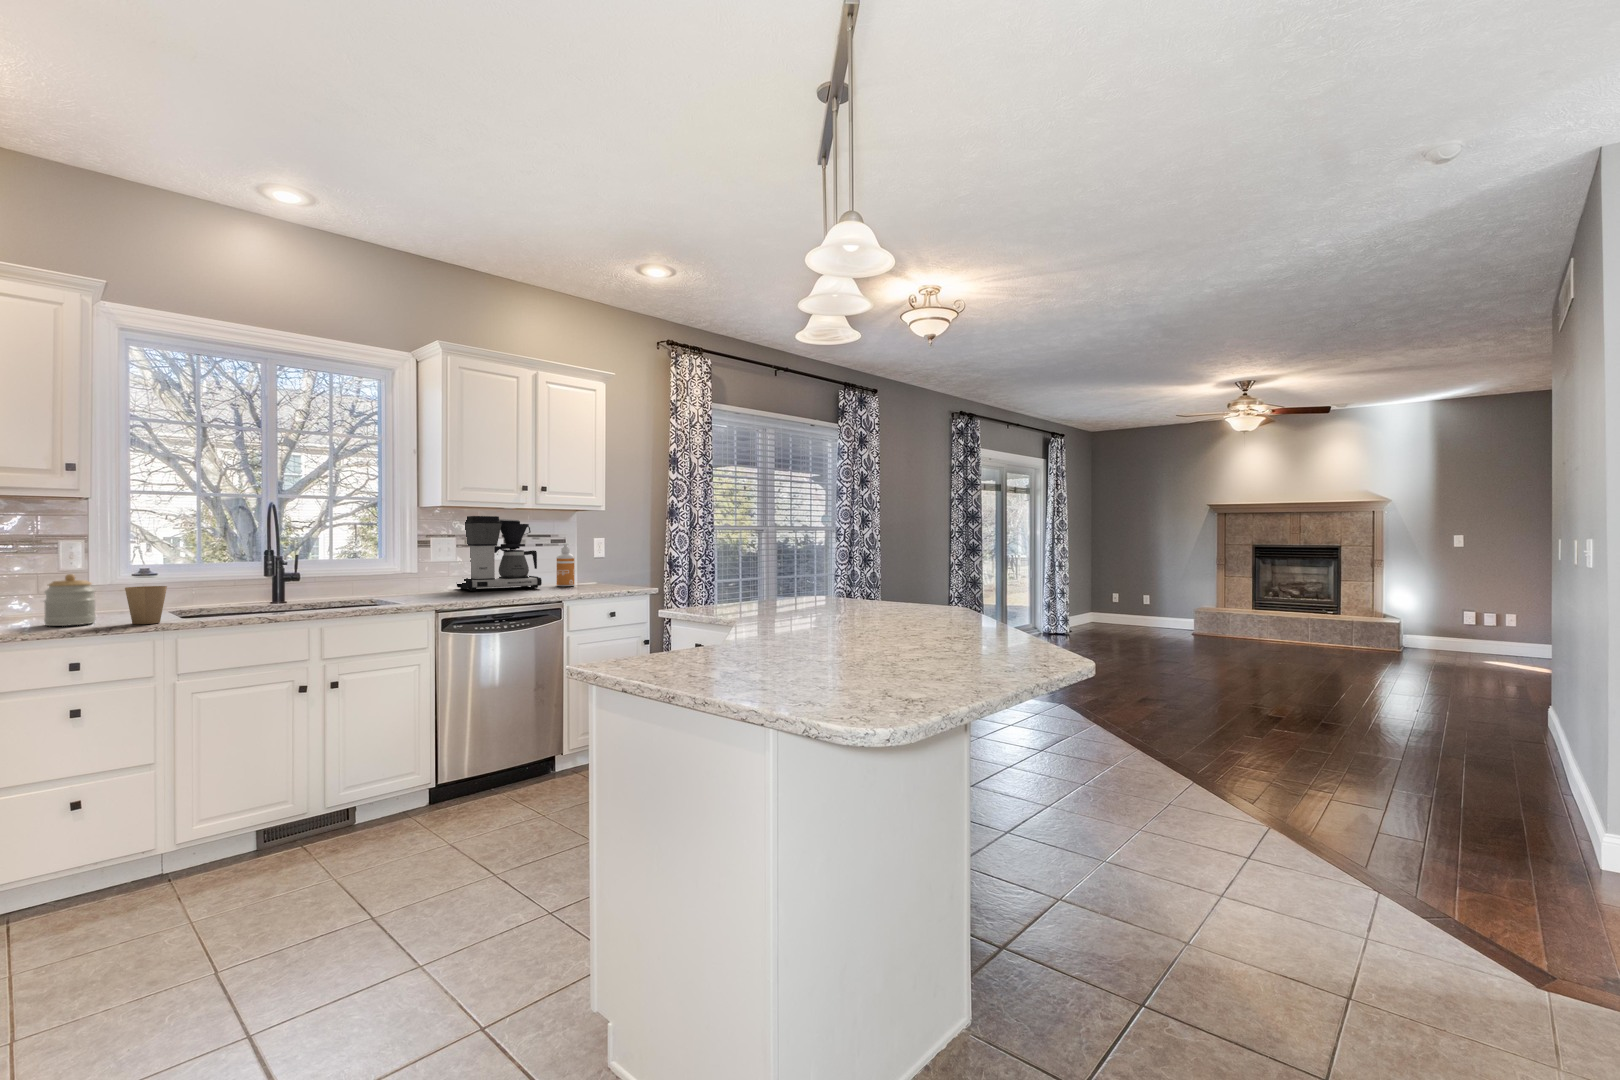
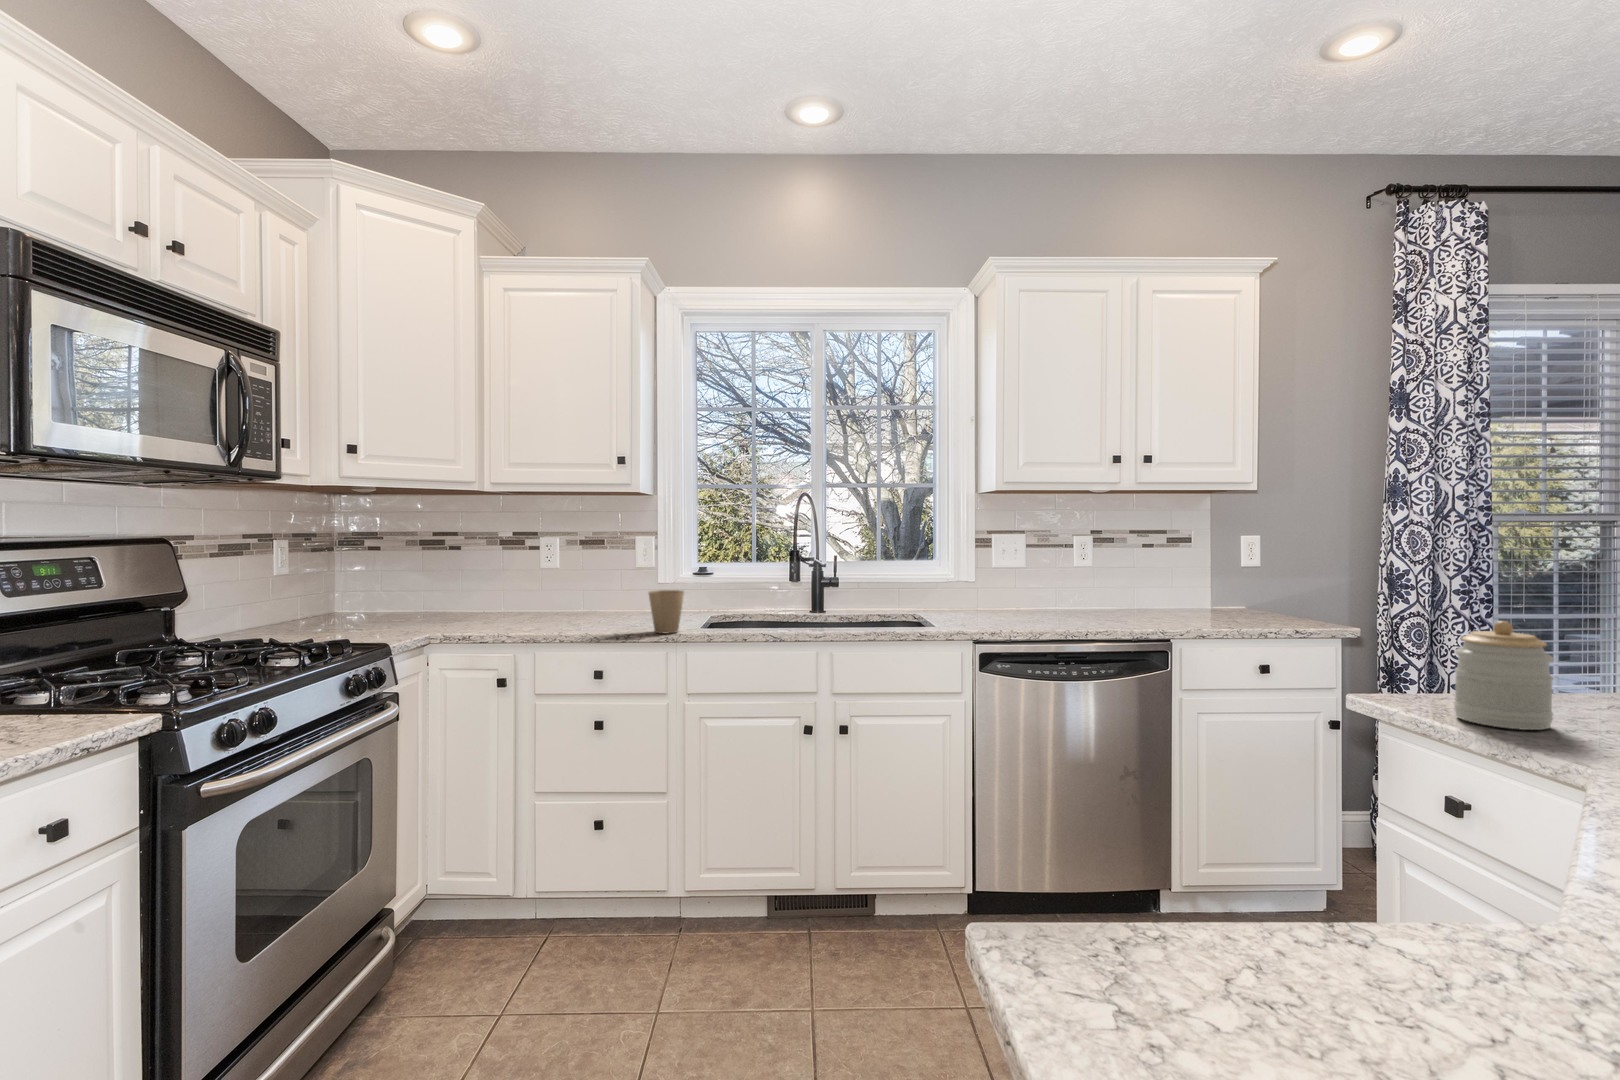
coffee maker: present [457,516,542,591] -> none [1029,504,1147,612]
soap dispenser: present [557,543,574,586] -> none [1175,544,1204,611]
jar: present [44,574,96,626] -> present [1454,621,1554,730]

